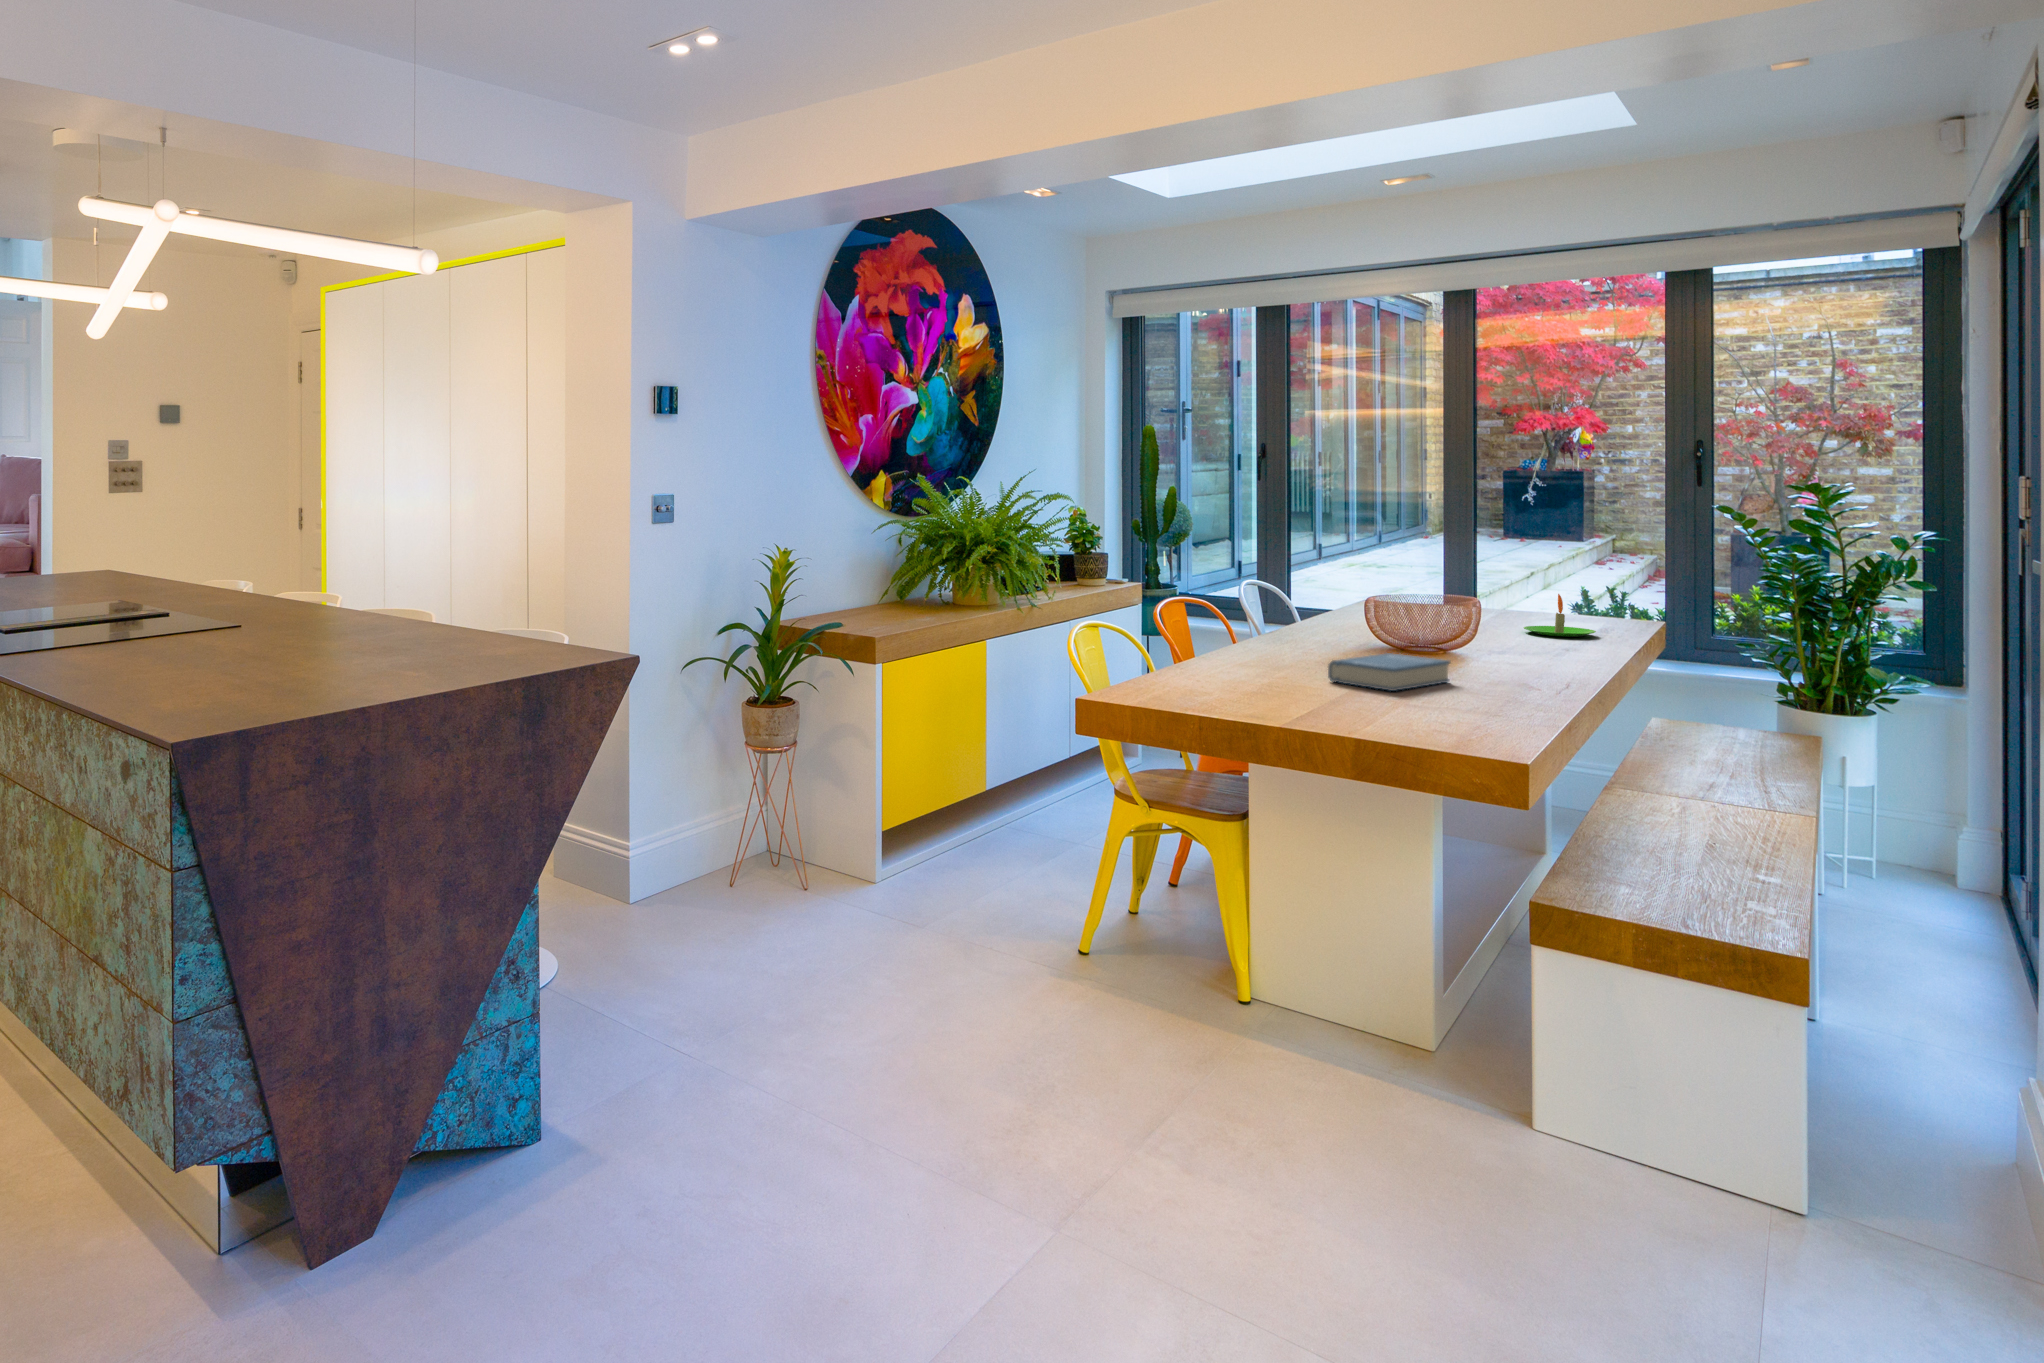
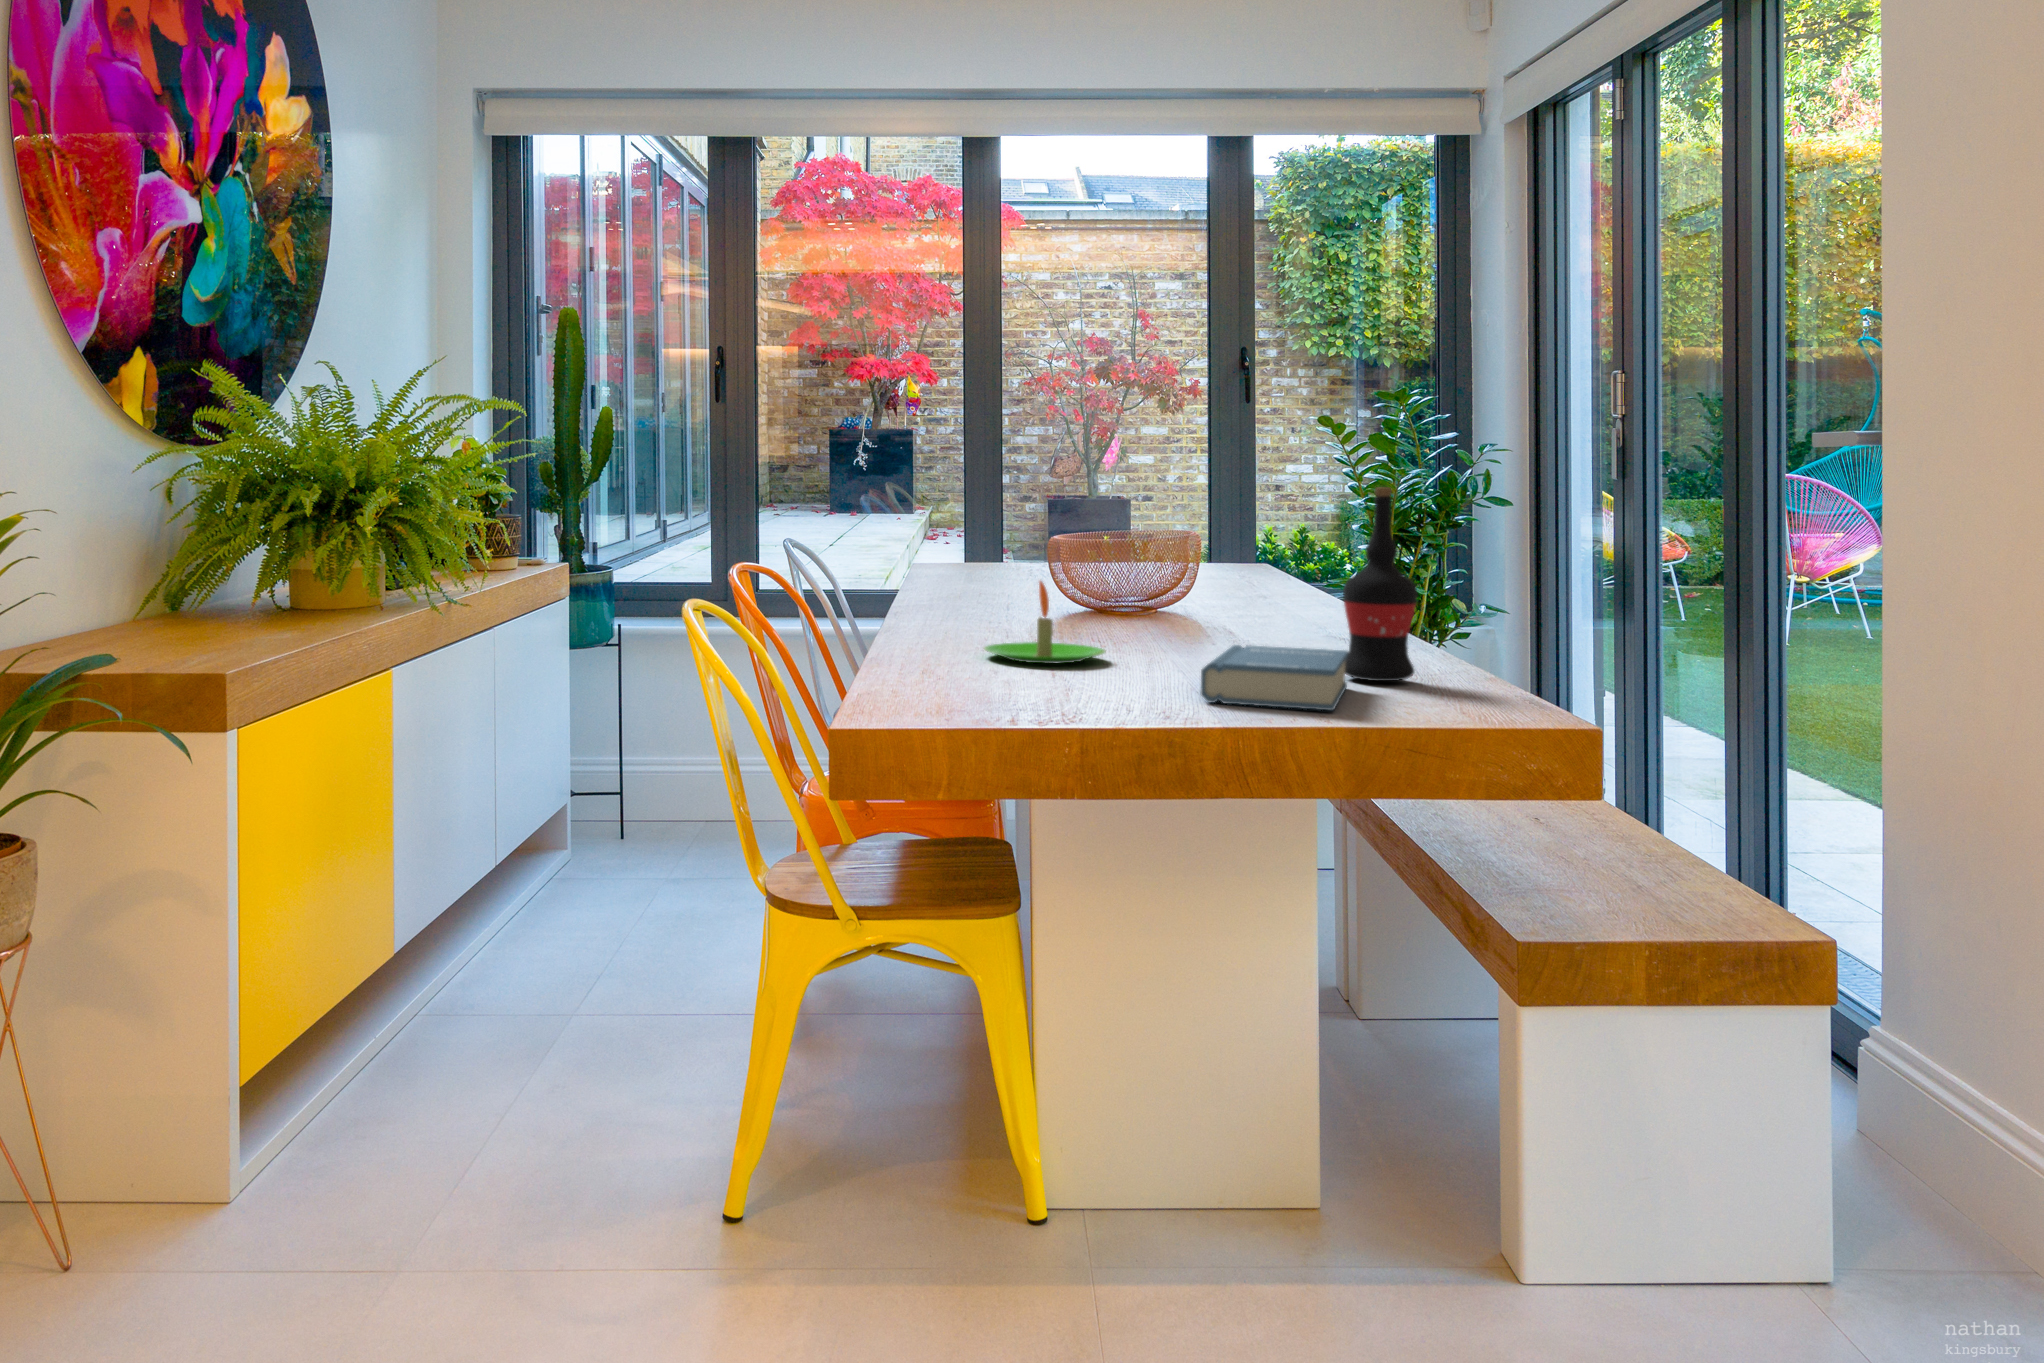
wine bottle: none [1463,564,1513,682] -> present [1343,487,1417,681]
candle: present [1524,594,1596,637] -> present [984,581,1105,663]

